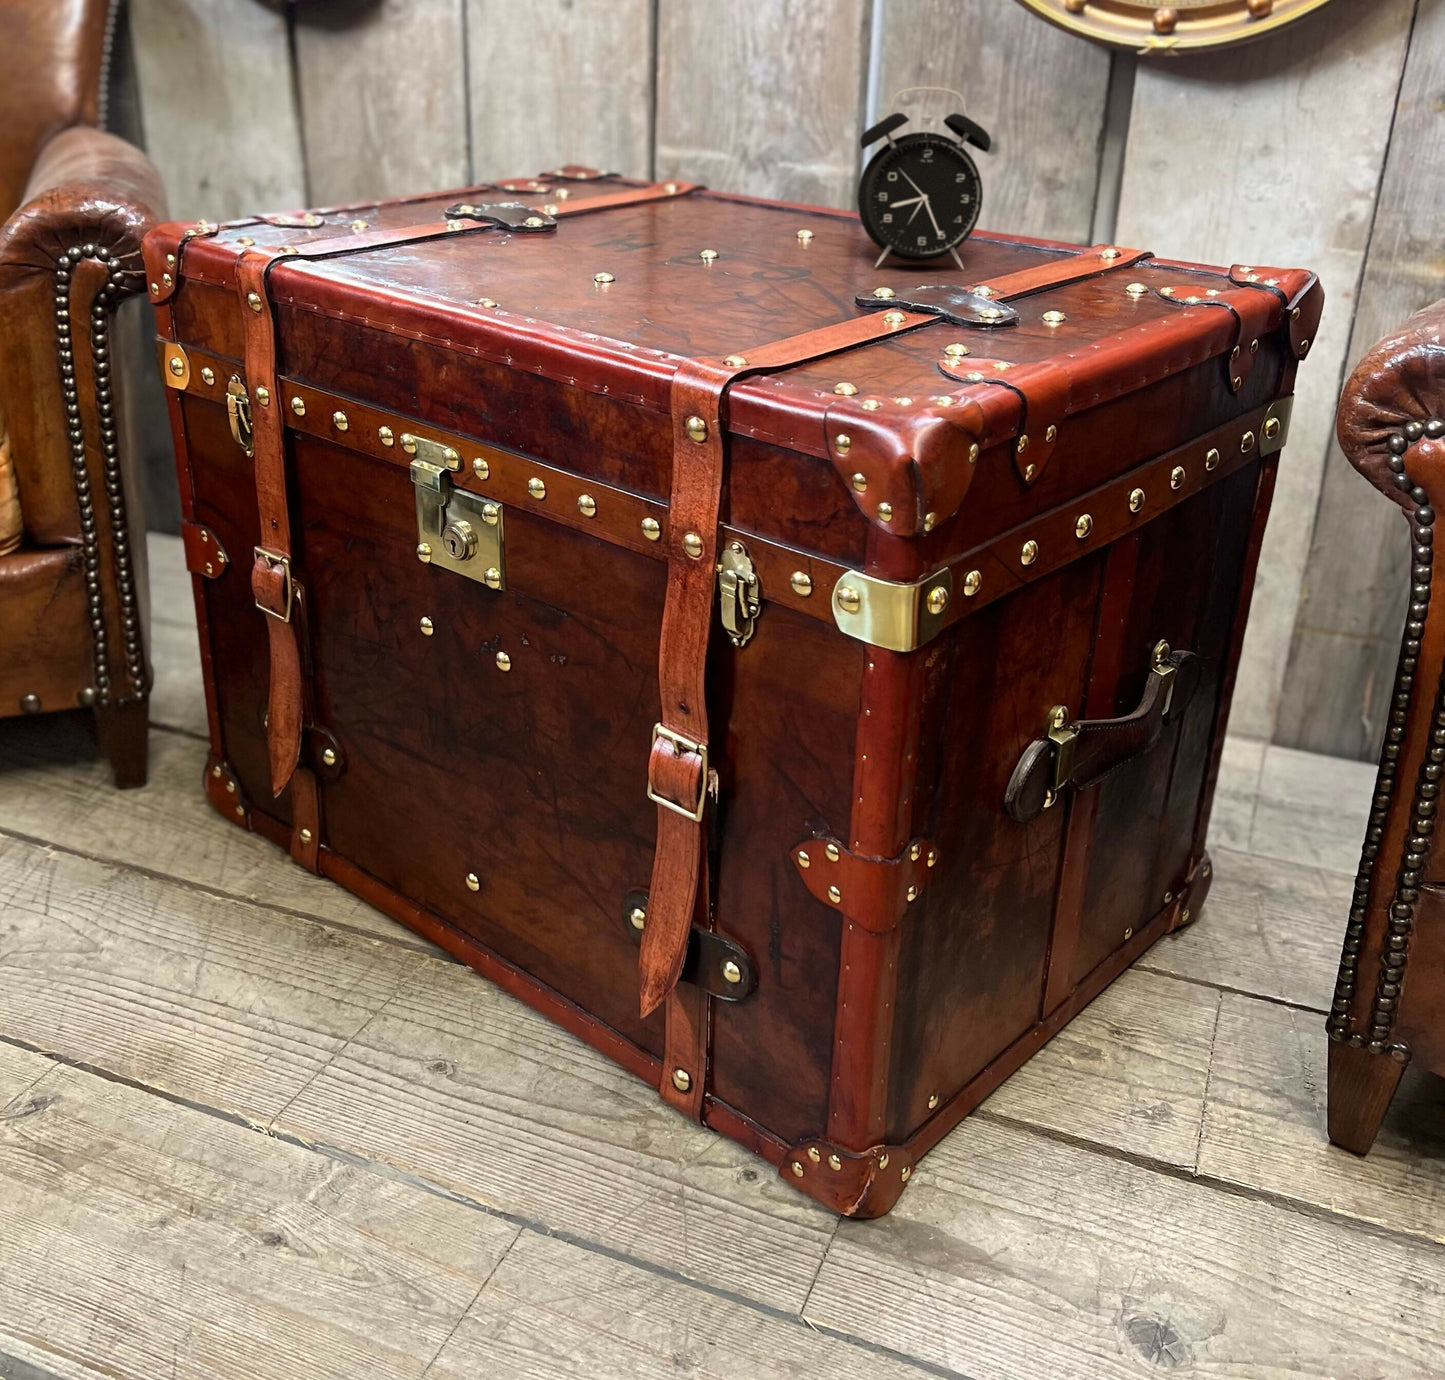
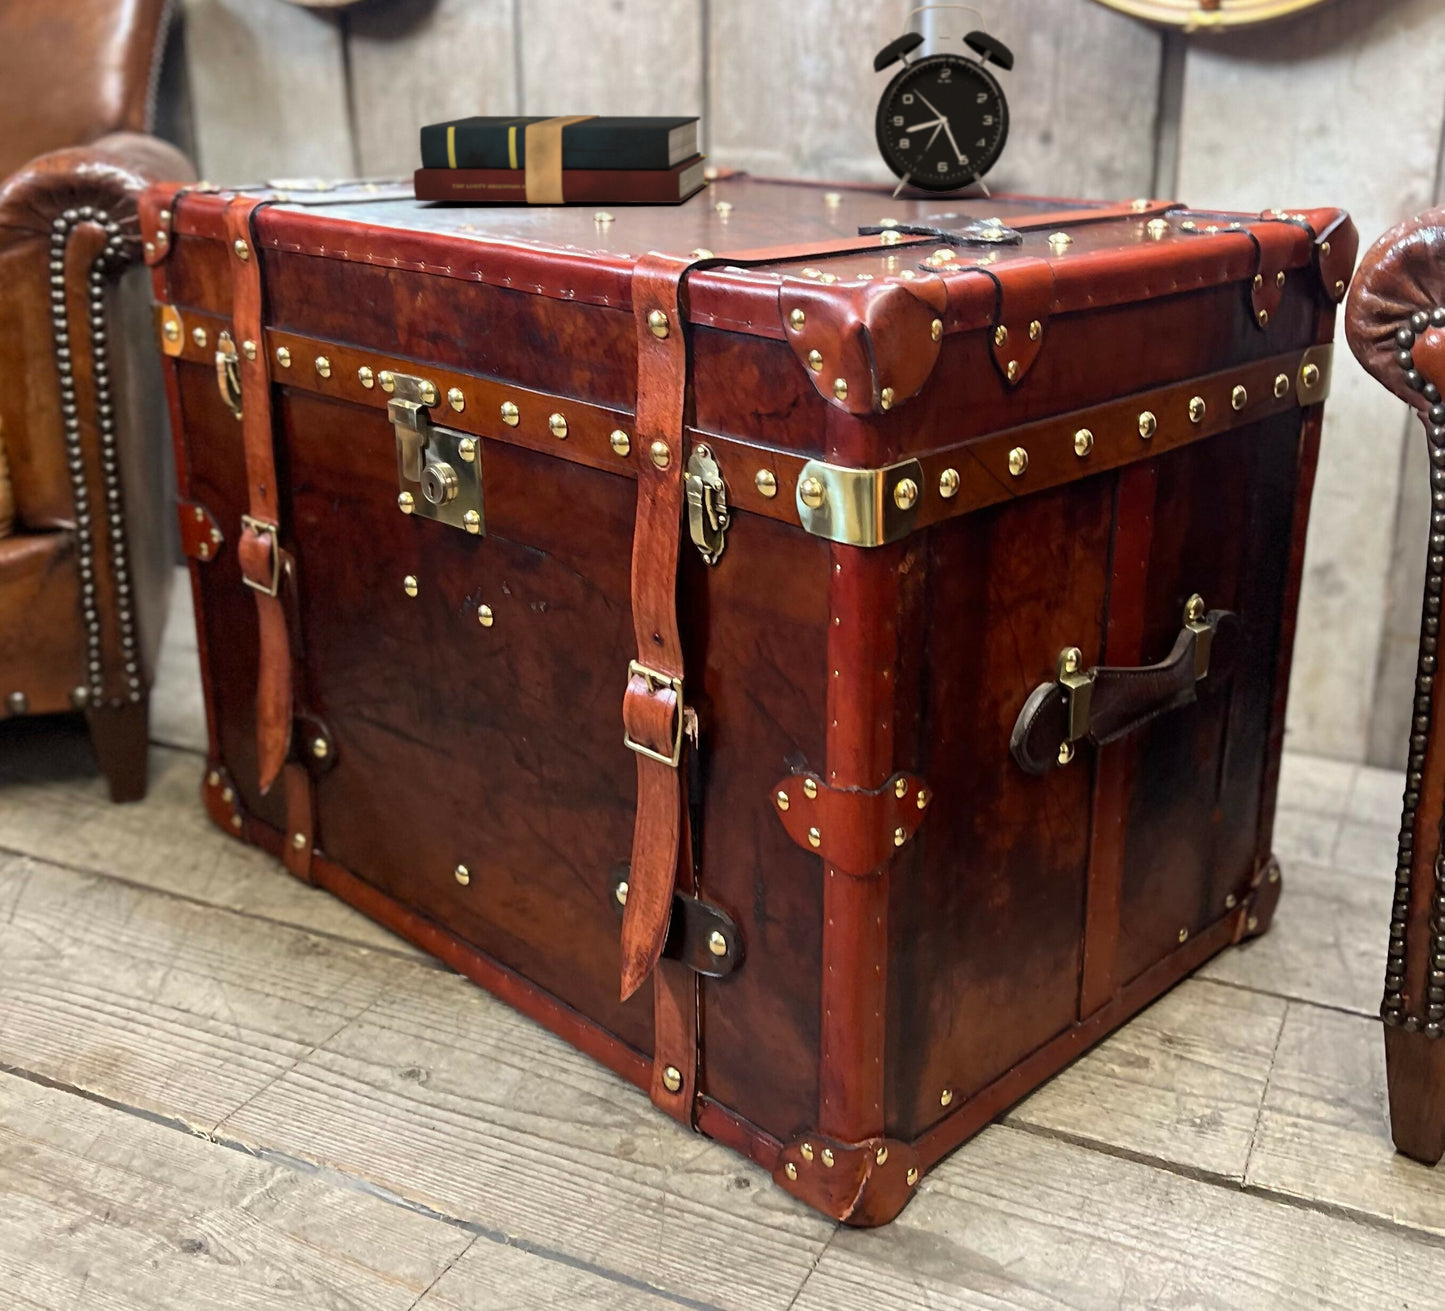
hardback book: none [424,164,691,268] -> present [414,115,708,203]

